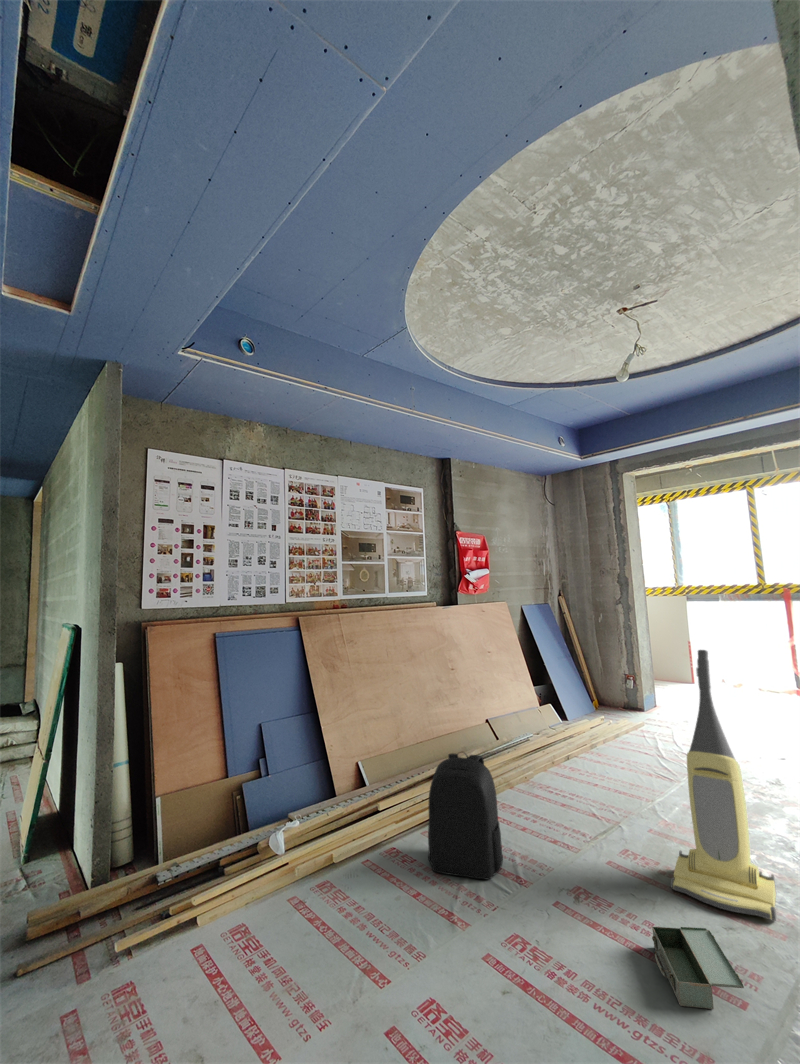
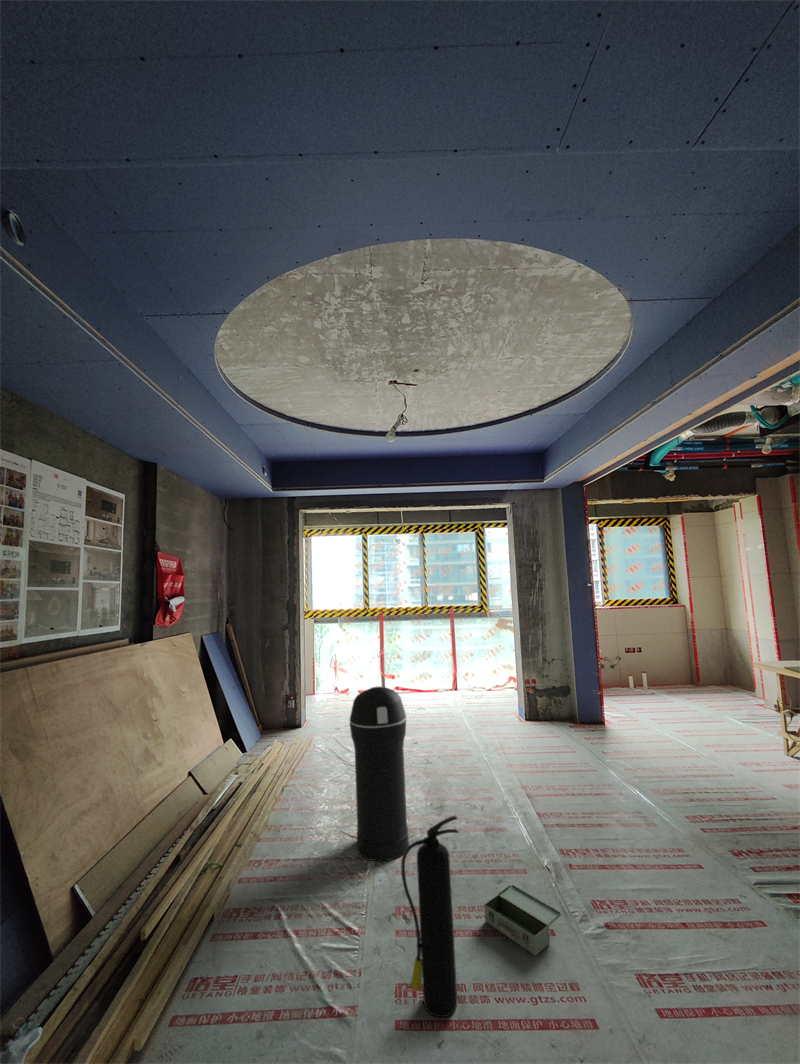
vacuum cleaner: present [670,650,776,921] -> none [446,664,520,868]
trash can: none [566,663,643,853] -> present [350,687,409,861]
backpack: present [428,753,503,879] -> none [243,808,330,971]
fire extinguisher: none [494,792,556,983] -> present [401,816,458,1017]

